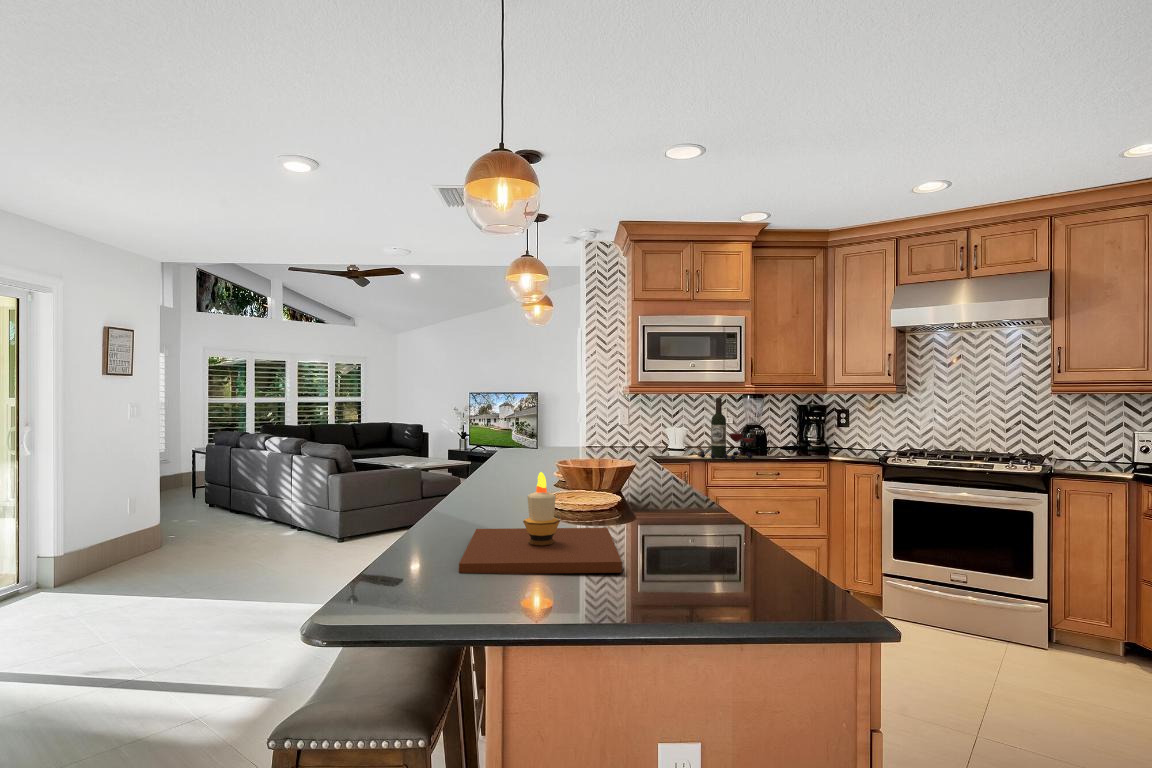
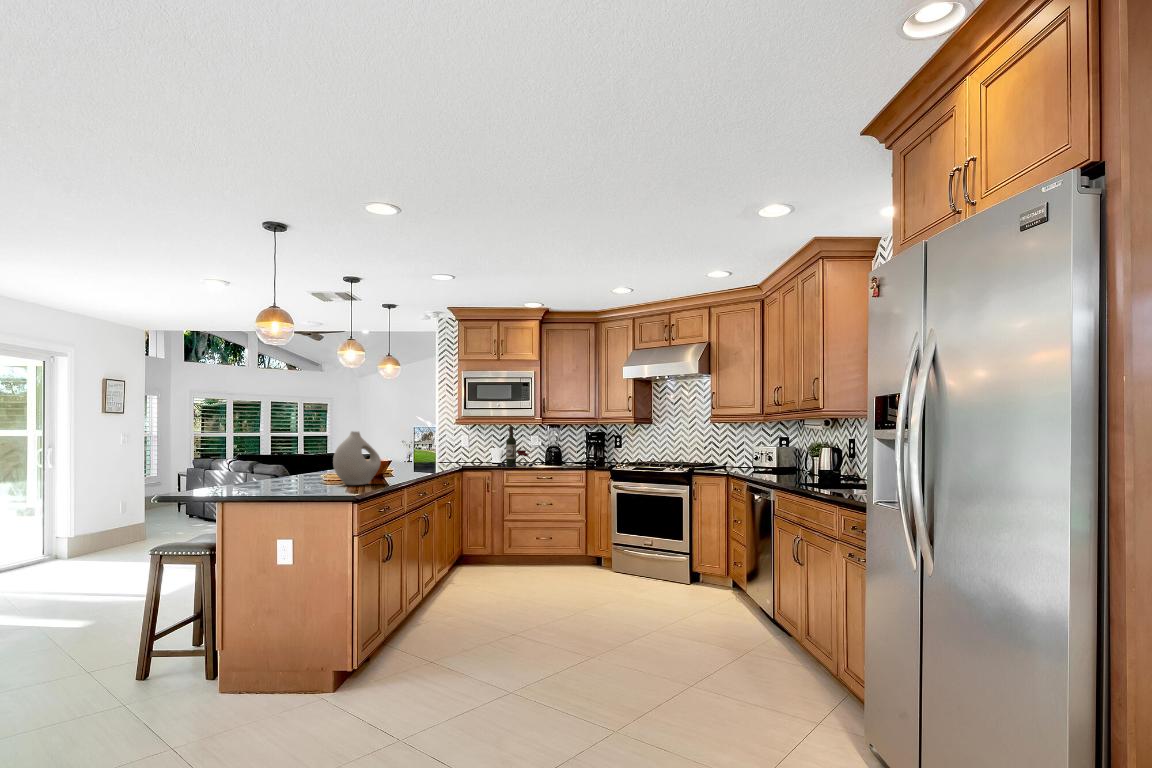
vase: none [613,415,680,527] -> present [333,431,381,485]
candle: present [459,472,622,574] -> none [230,454,320,493]

